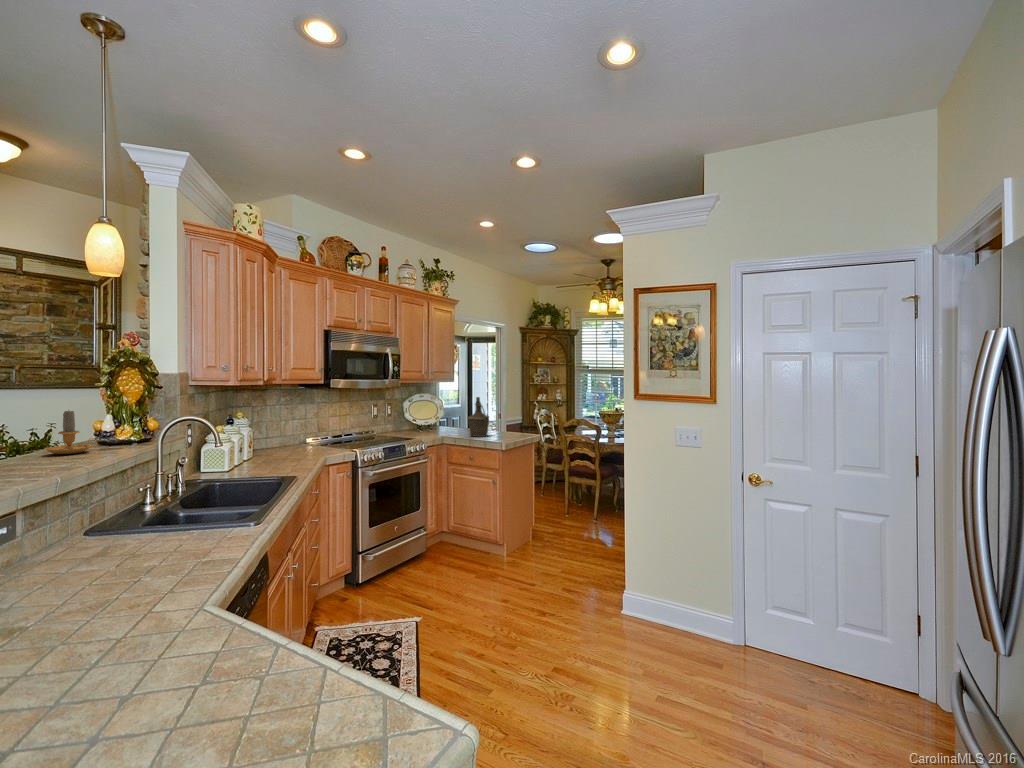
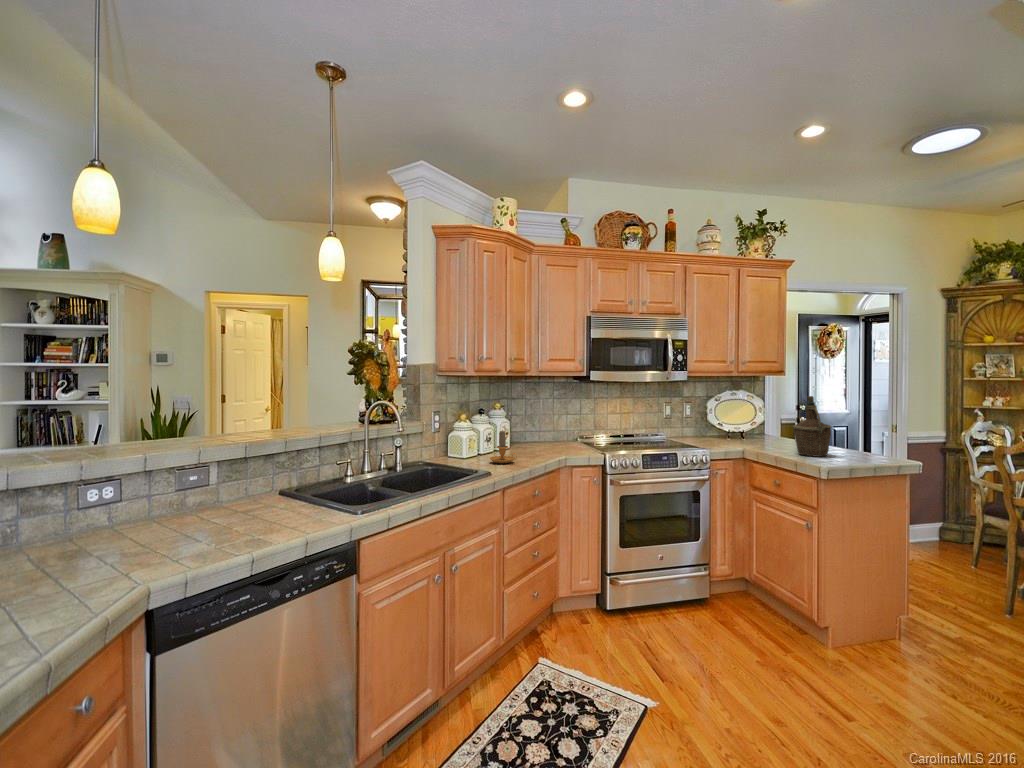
candle: present [45,411,97,454] -> present [490,431,517,464]

